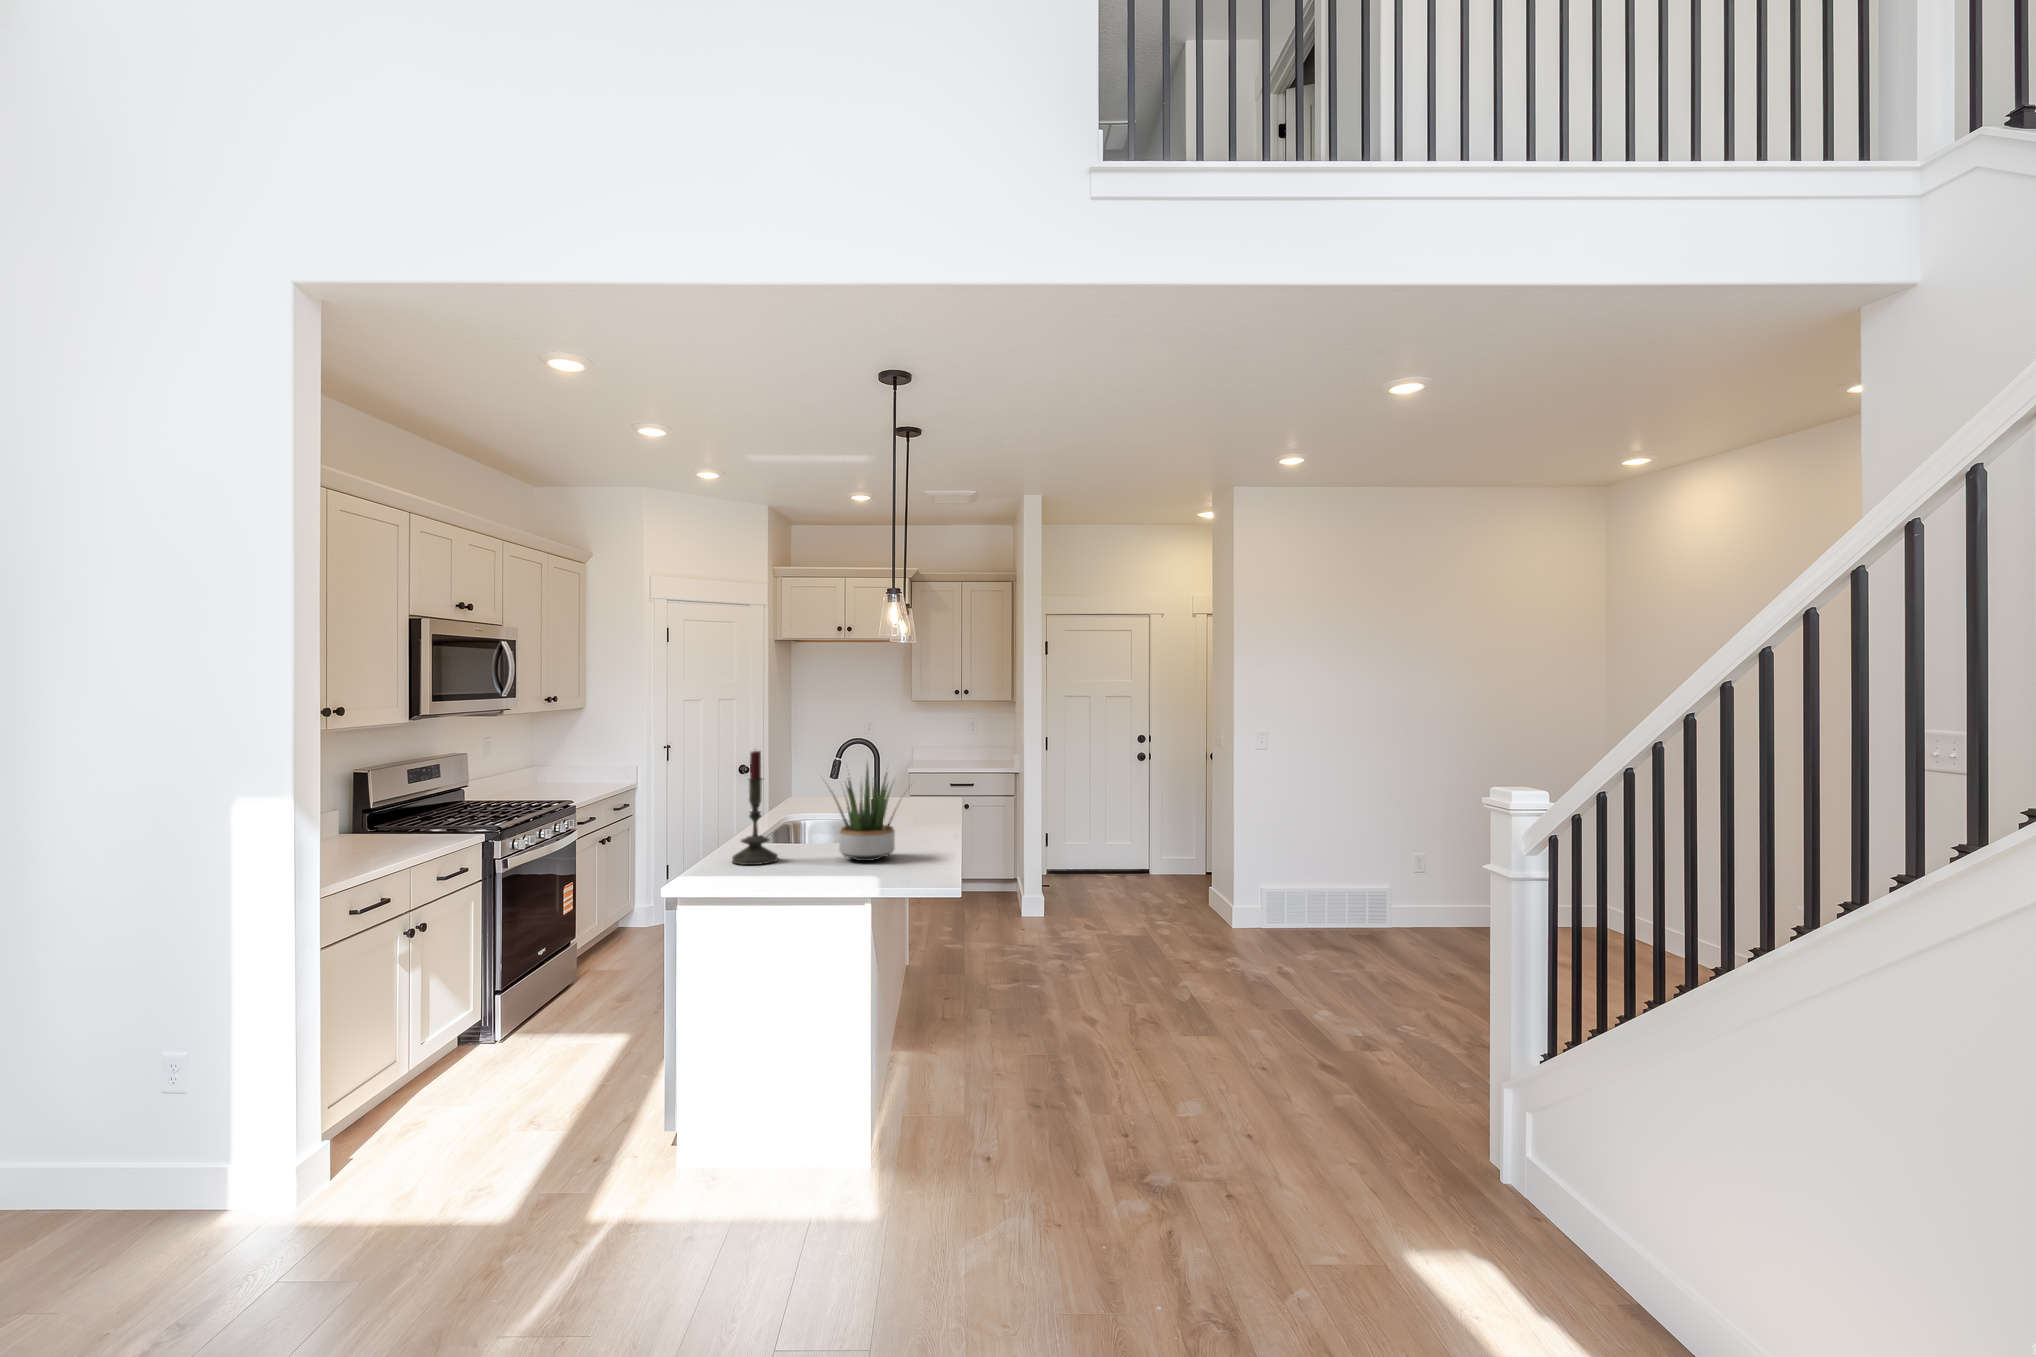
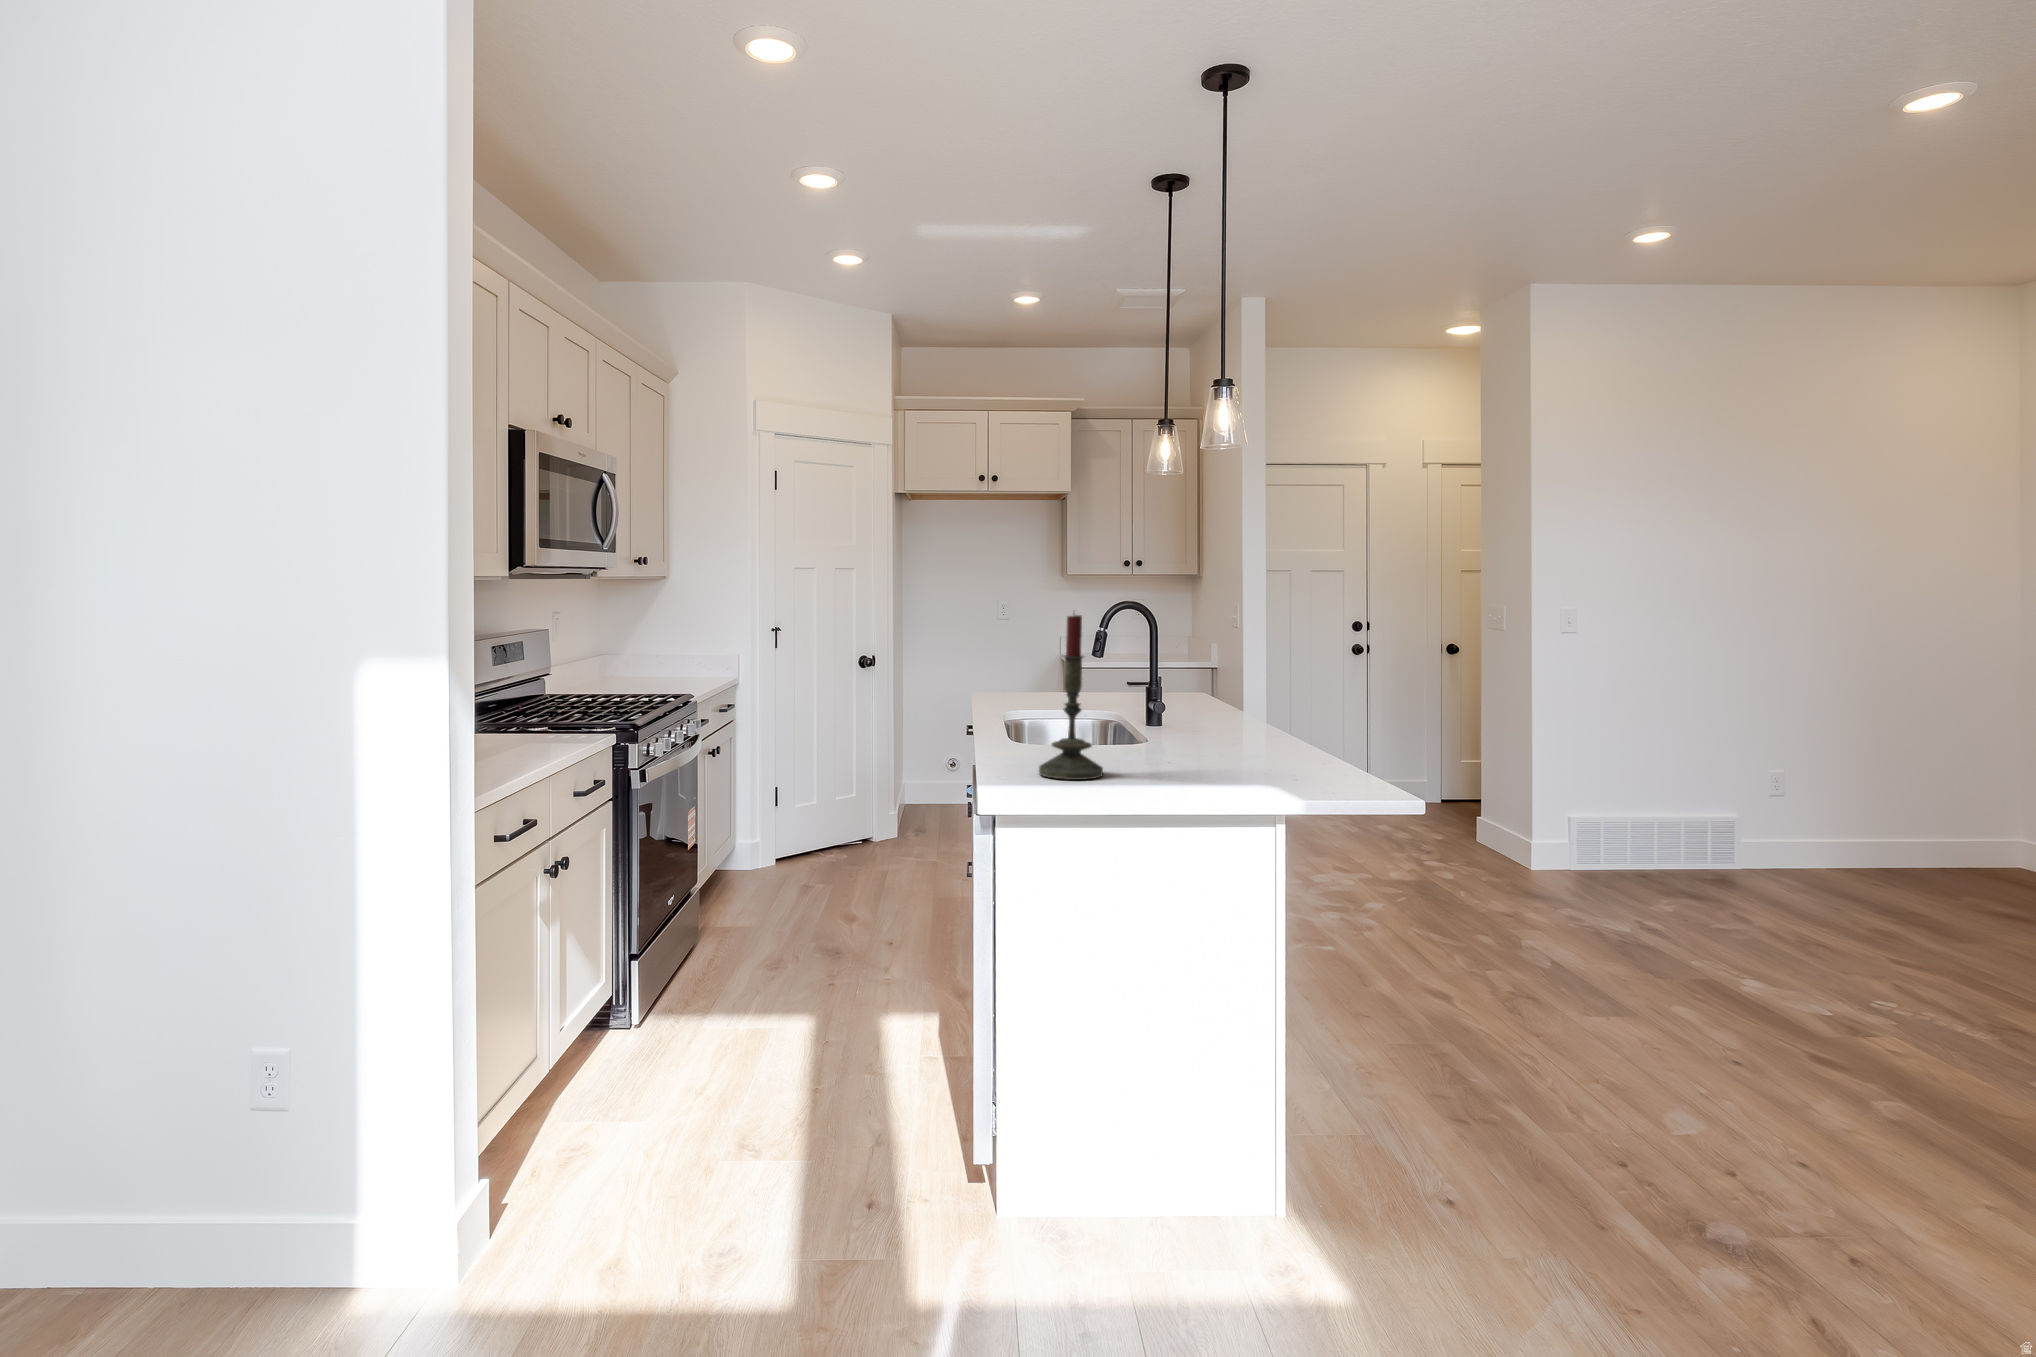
potted plant: present [830,766,900,861] -> none [1157,633,1314,777]

